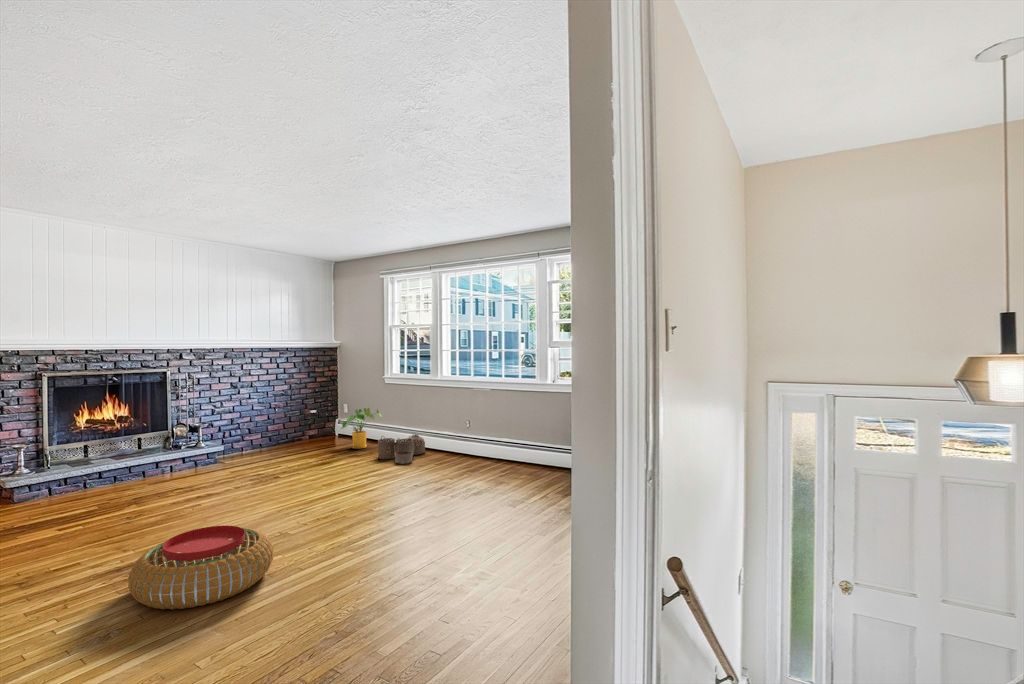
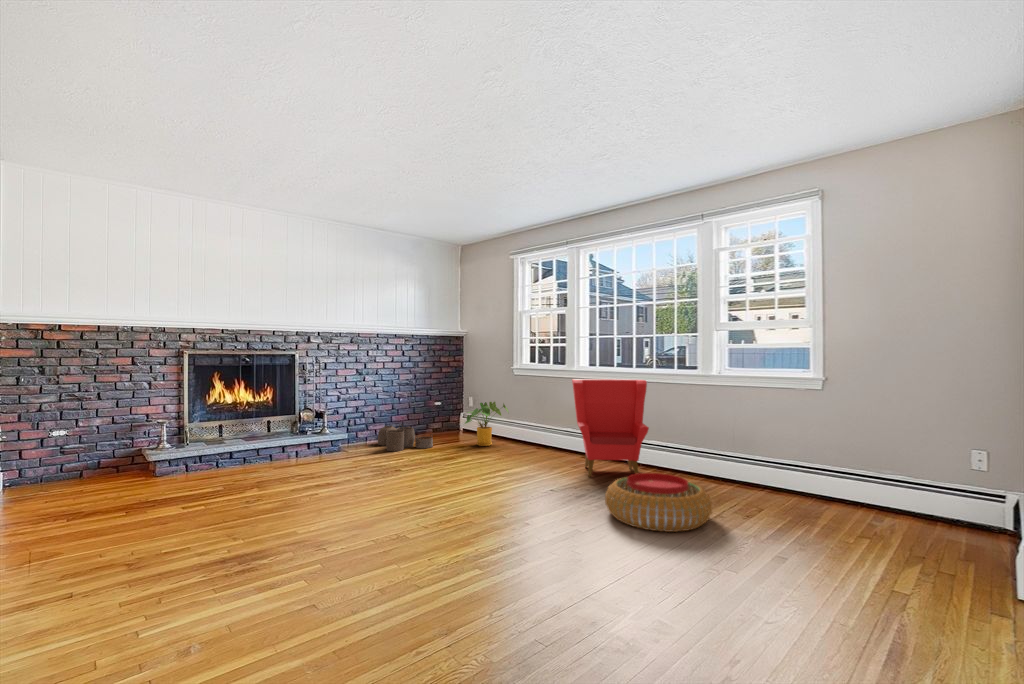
armchair: none [436,386,498,470] -> present [572,379,649,477]
woven basket: present [378,434,425,464] -> present [378,424,433,451]
pouf: present [128,526,273,610] -> present [605,473,712,532]

